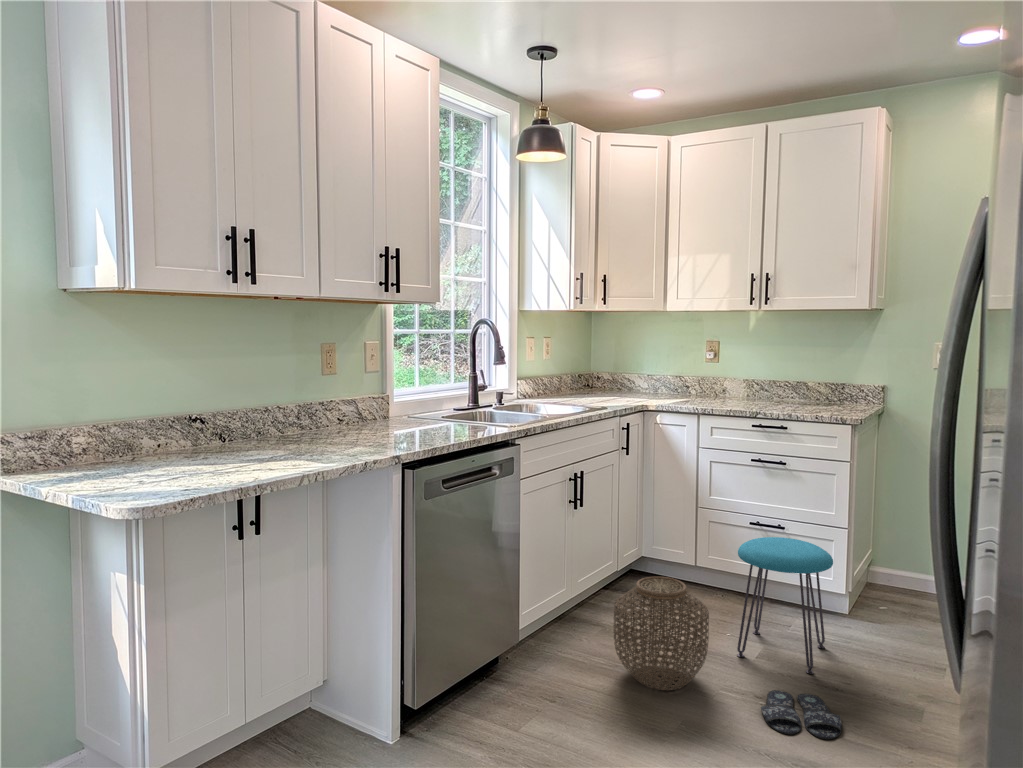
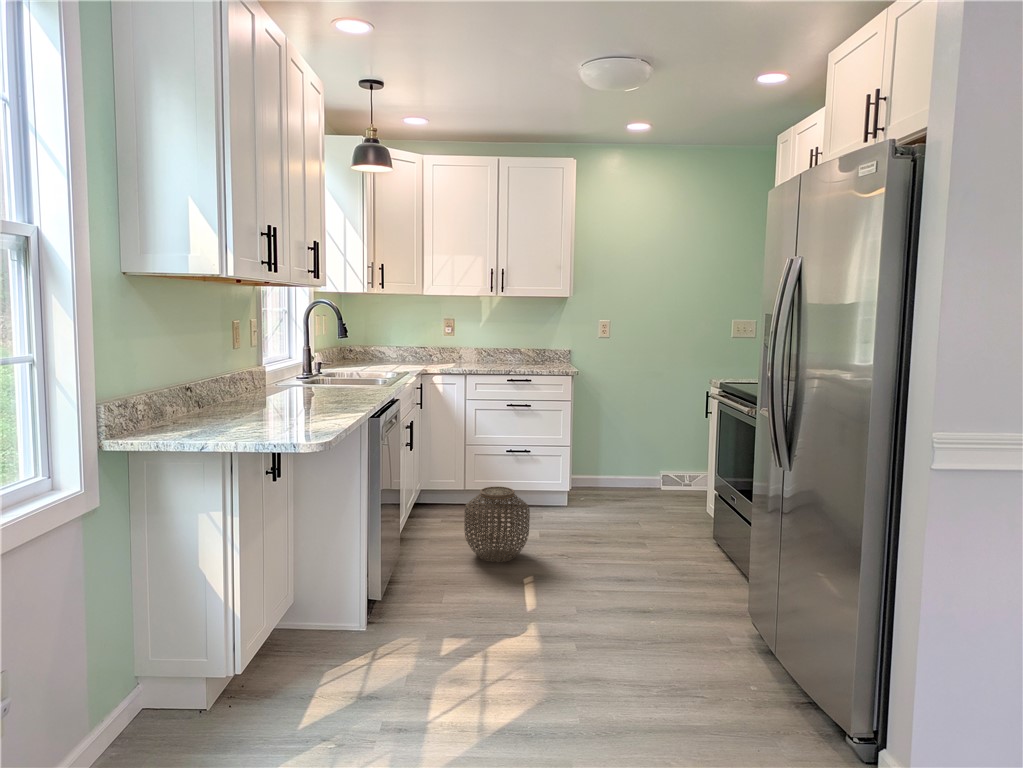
stool: present [737,537,833,674] -> none [522,453,581,536]
slippers: present [761,690,842,739] -> none [563,545,614,566]

